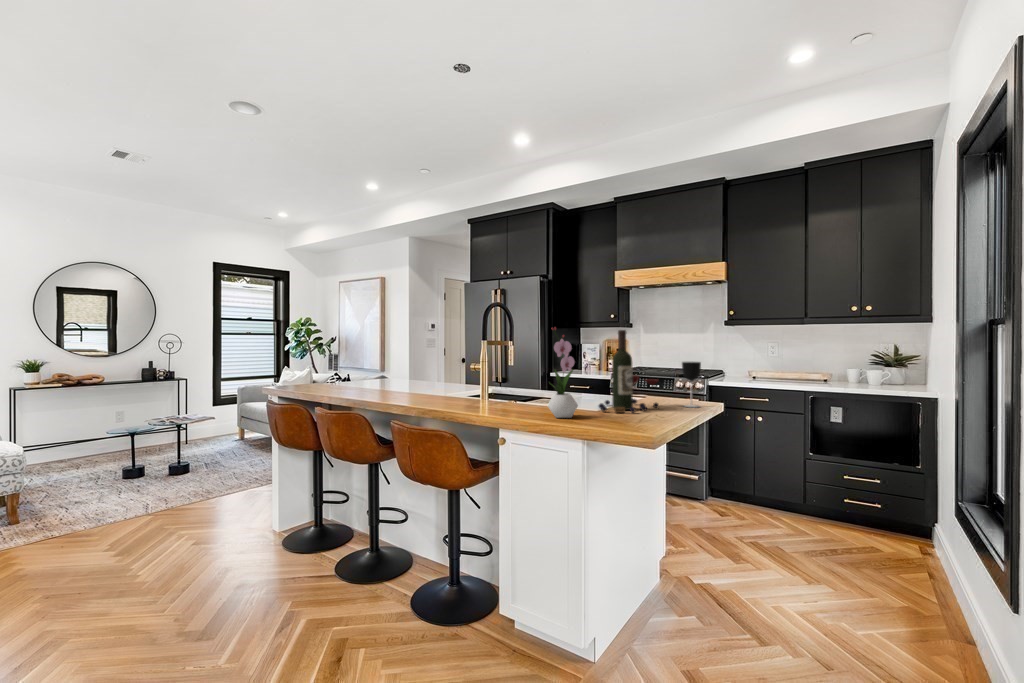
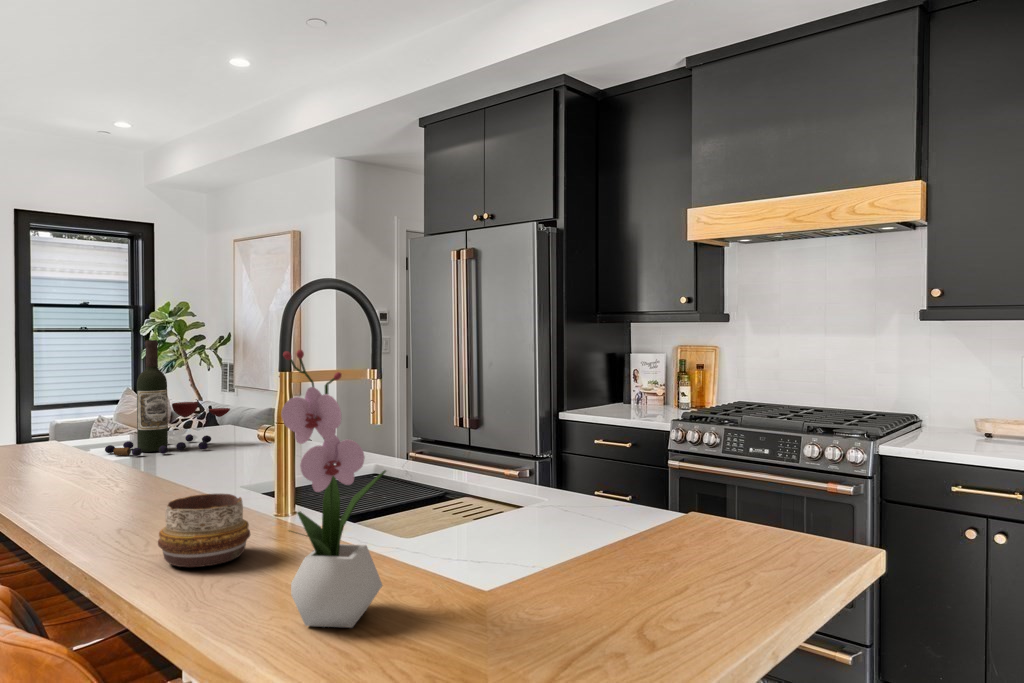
wine bottle: present [599,330,659,413] -> present [105,340,230,456]
wine glass: present [682,362,701,407] -> none [747,437,802,573]
decorative bowl: none [473,386,505,410] -> present [158,494,250,567]

